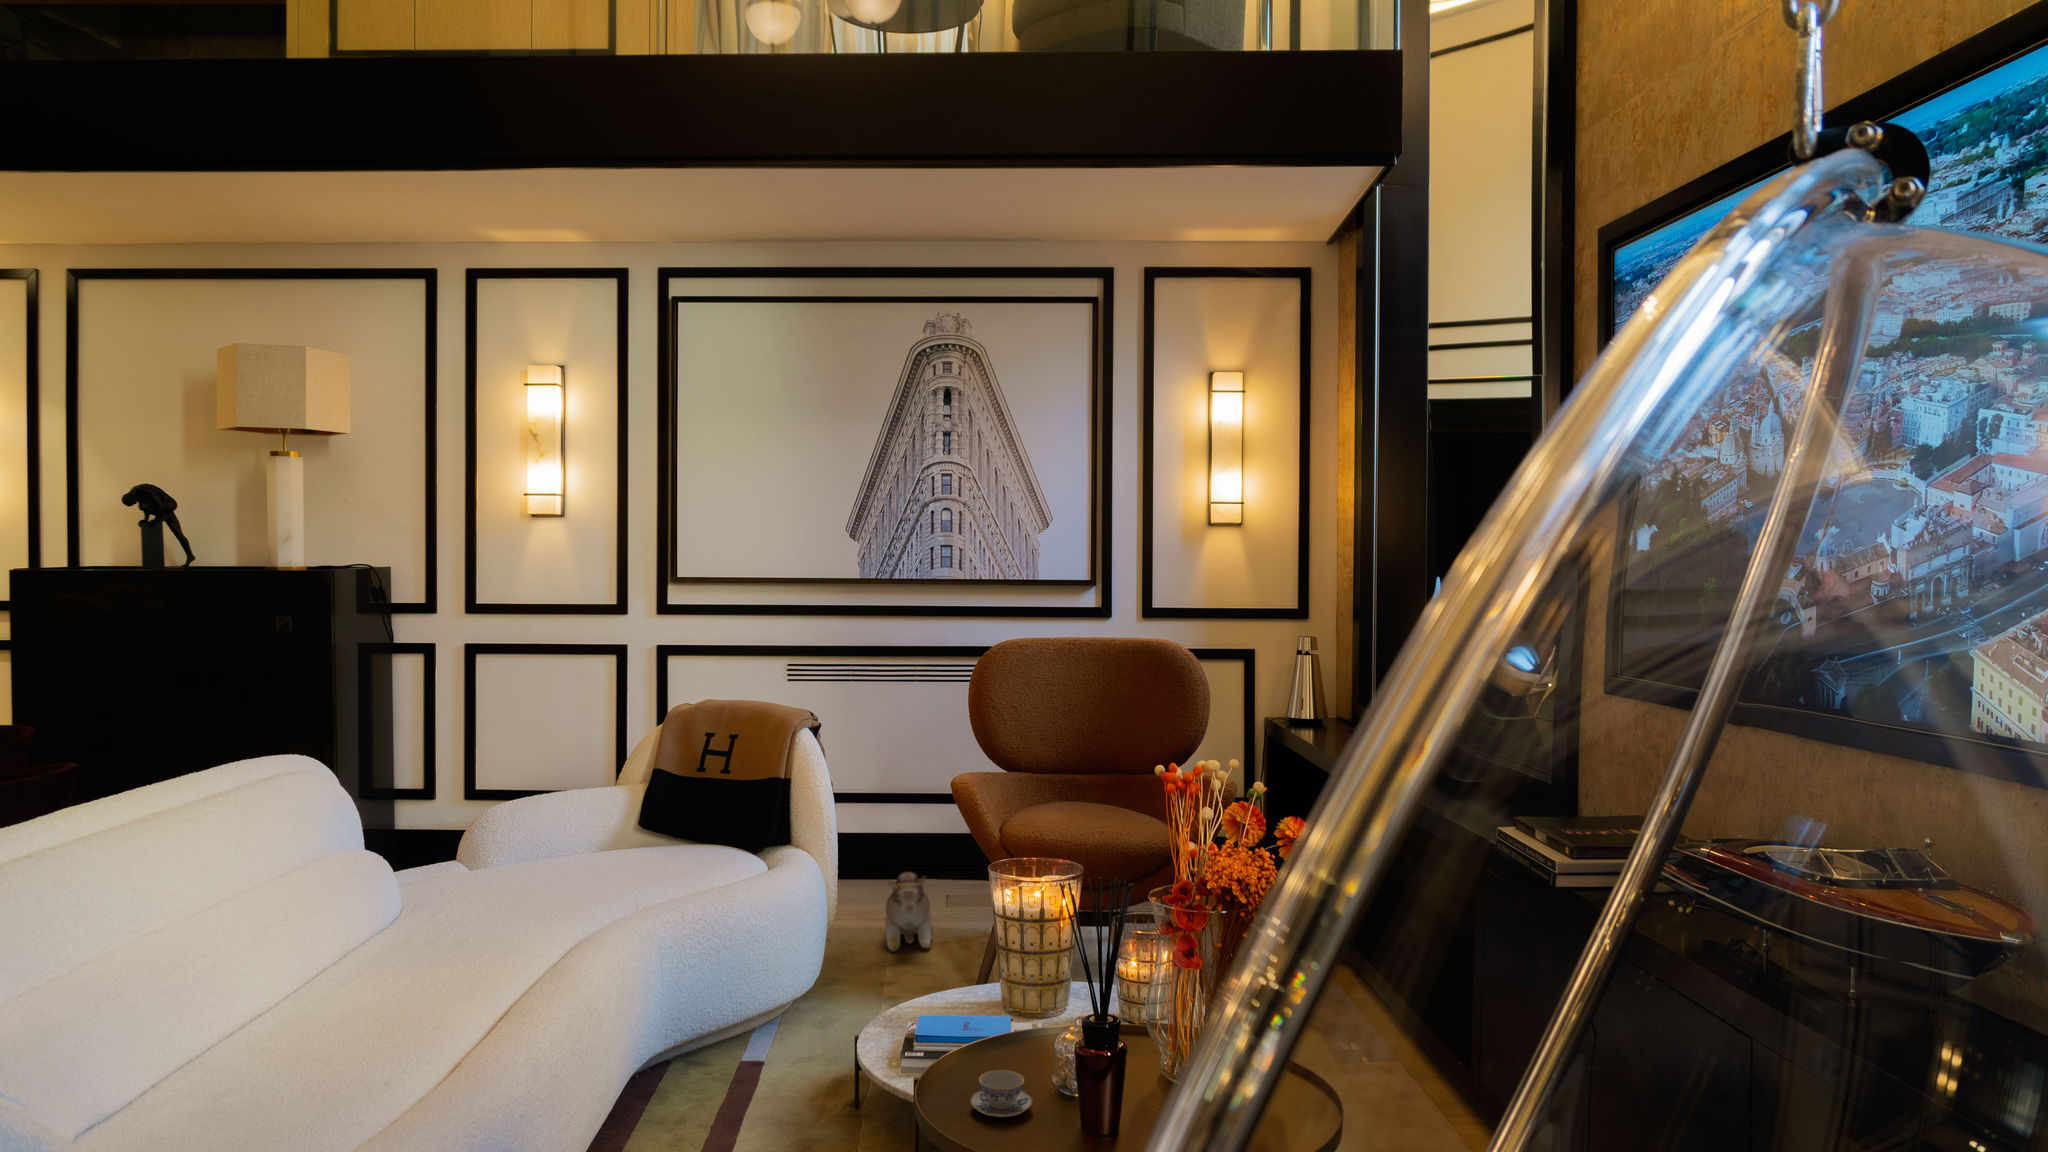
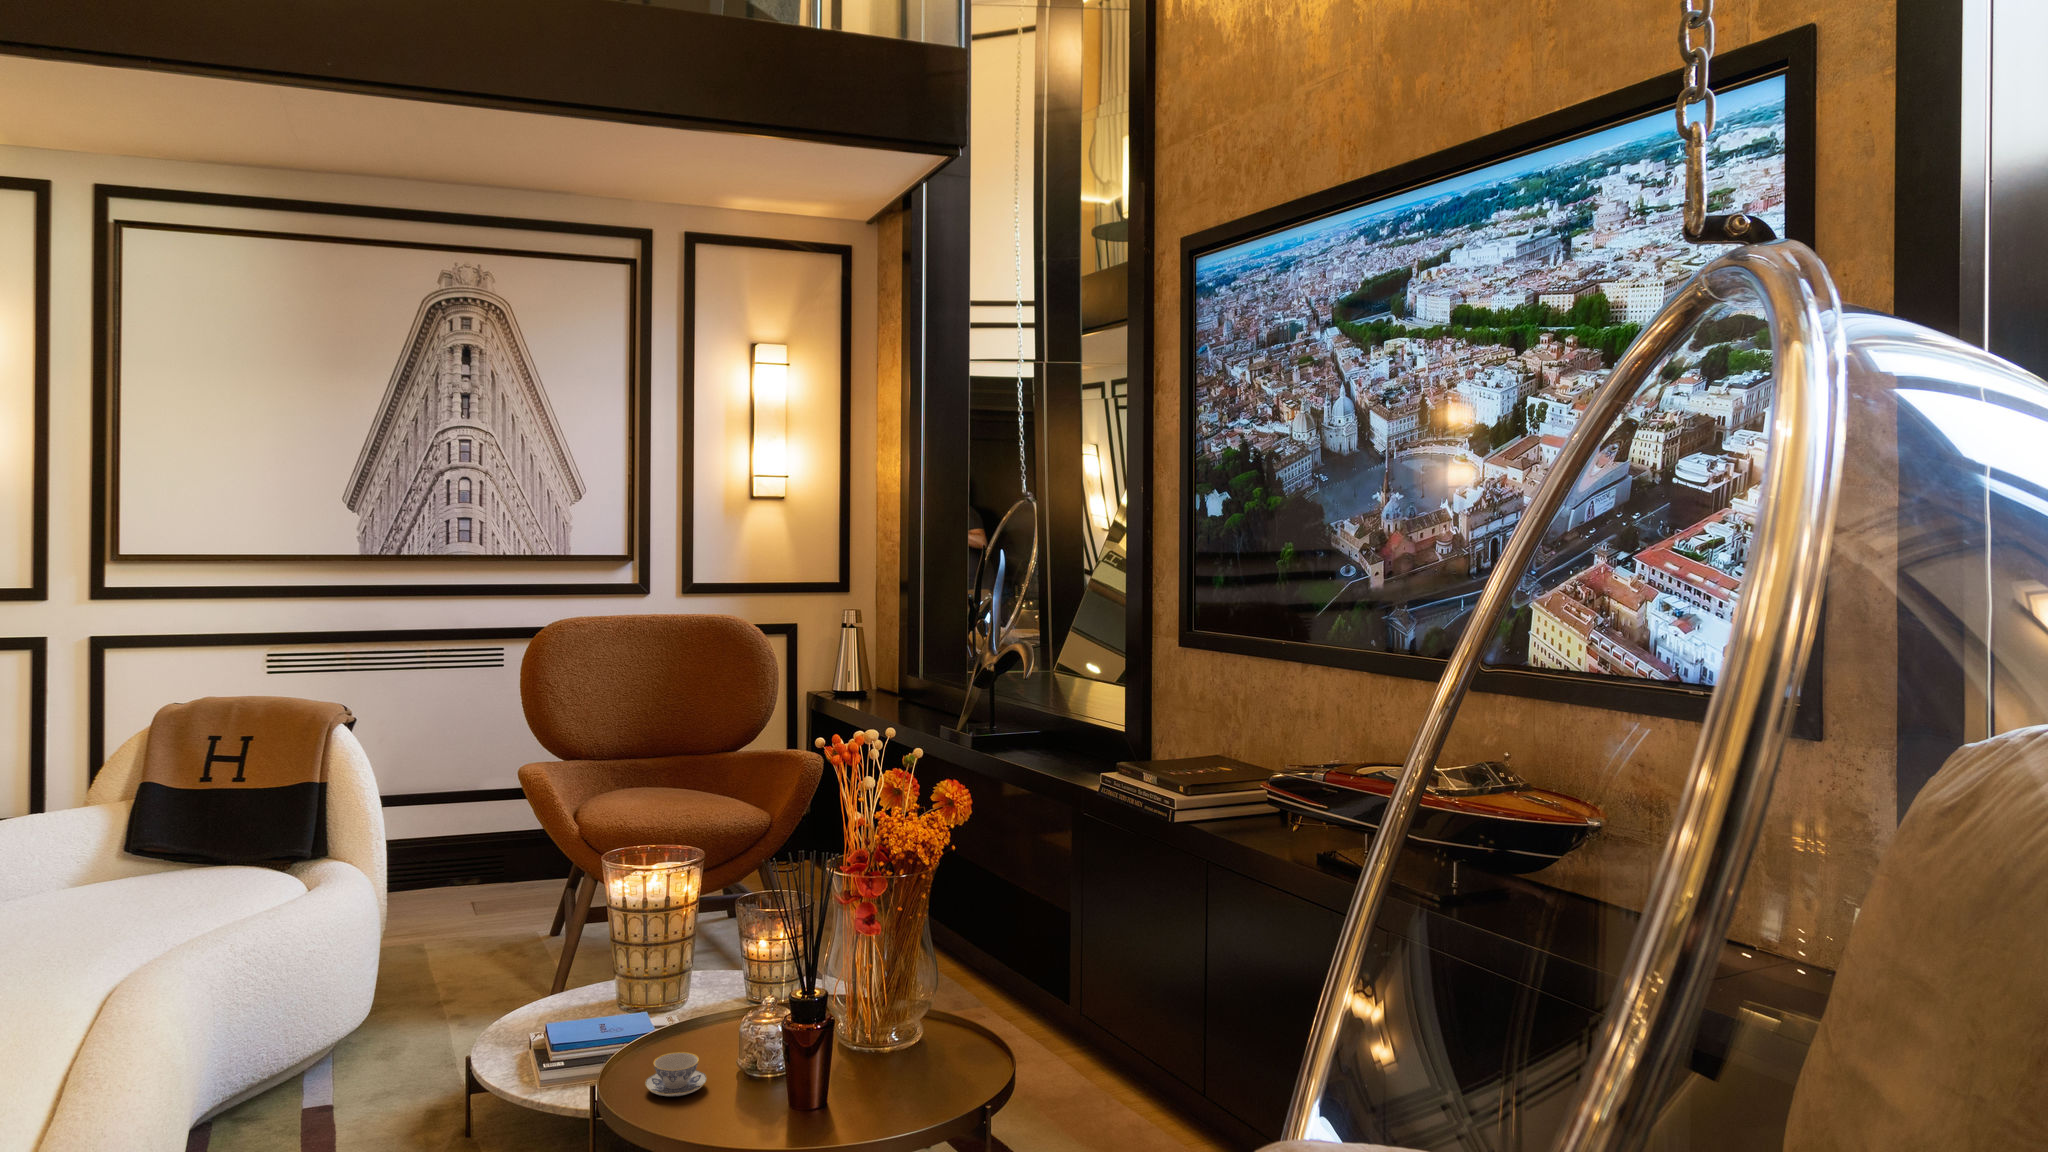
plush toy: present [885,872,933,952] -> none [425,879,482,967]

